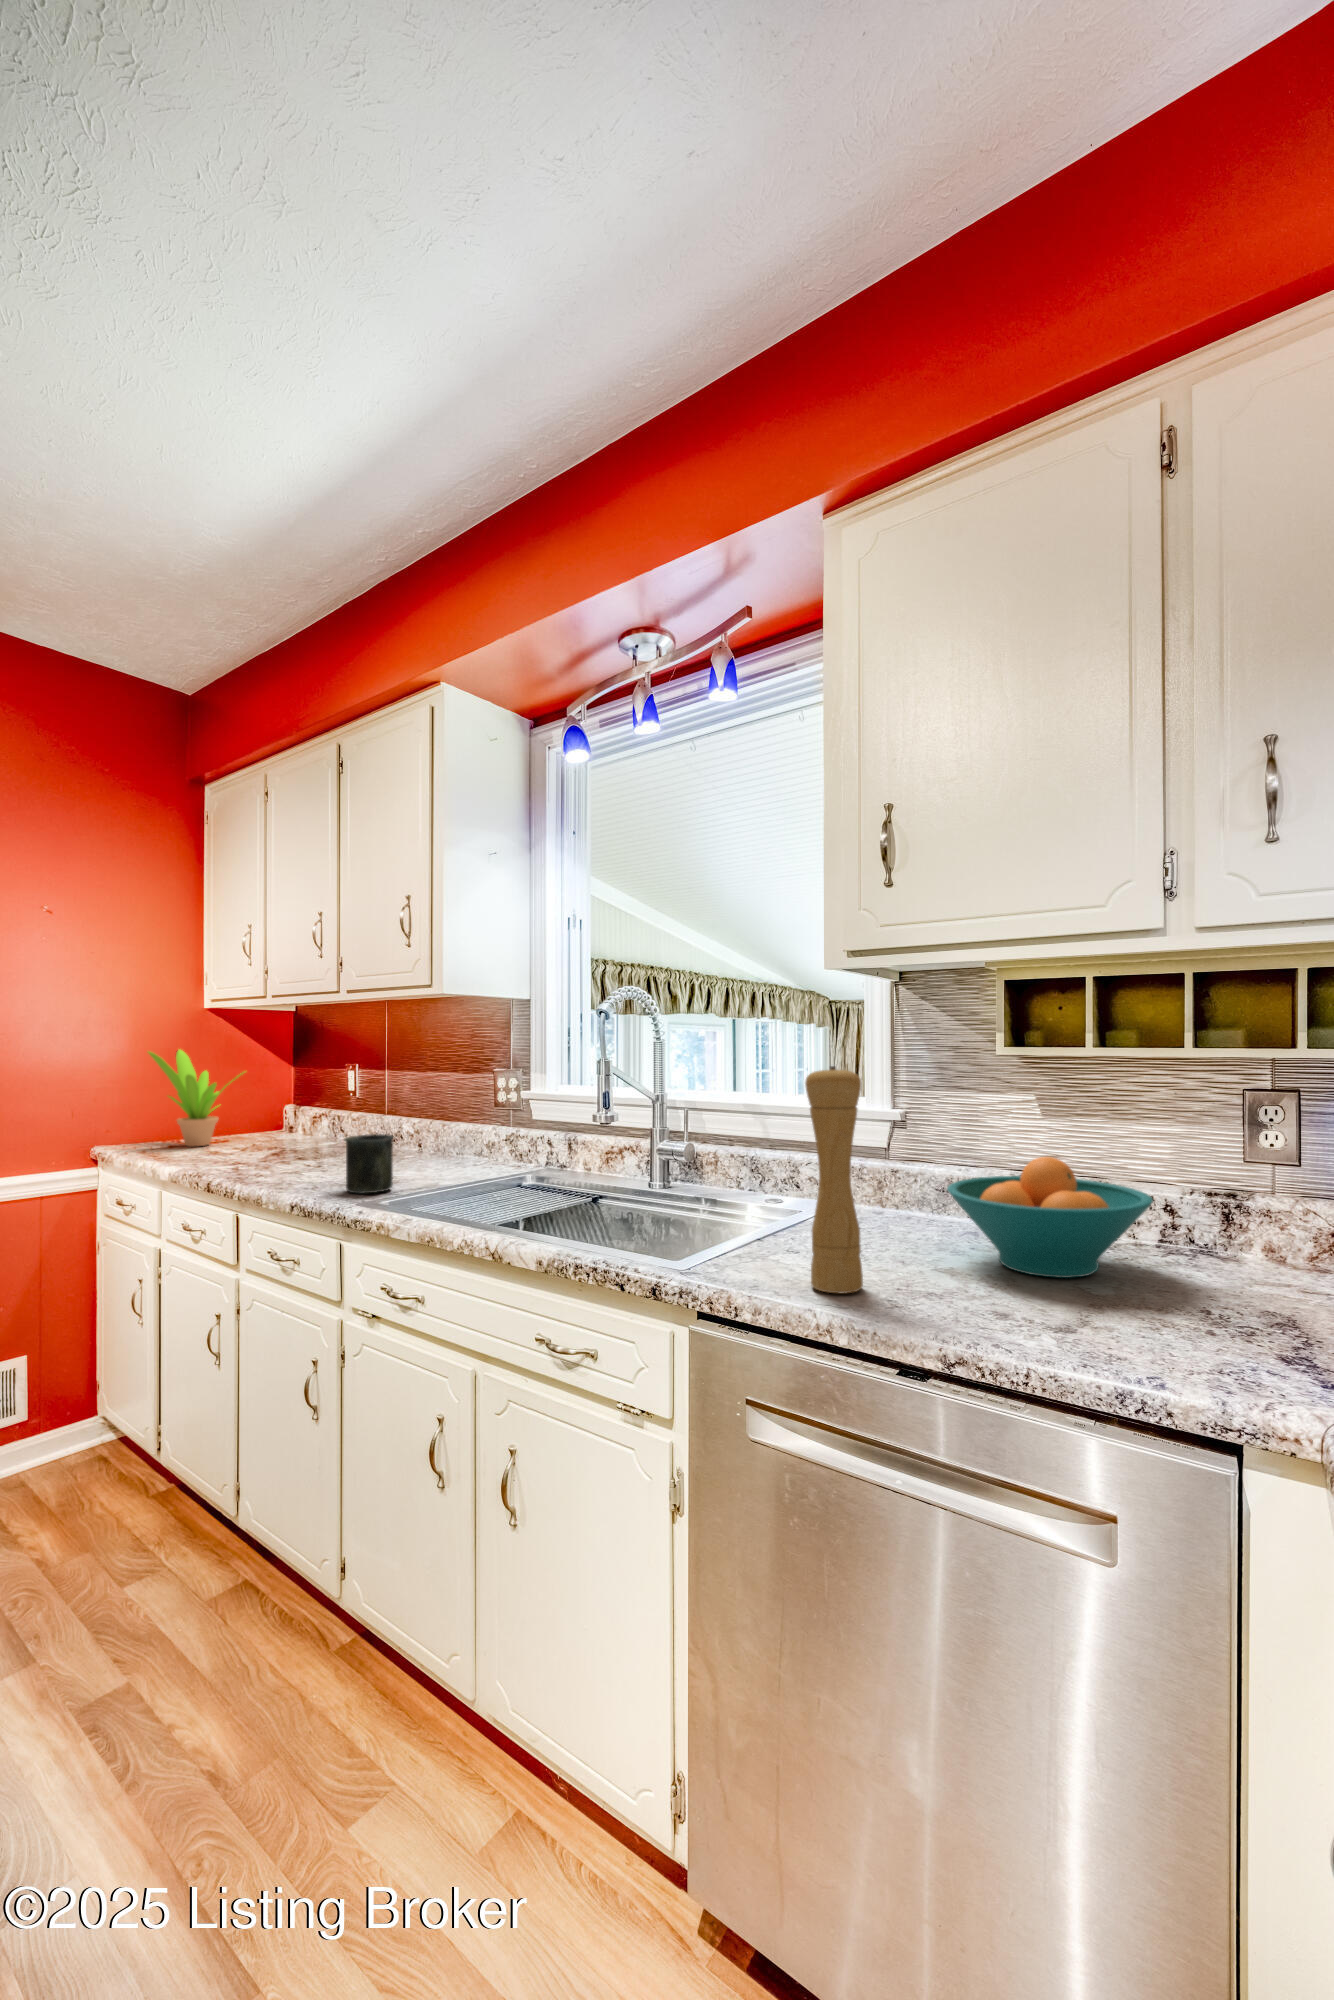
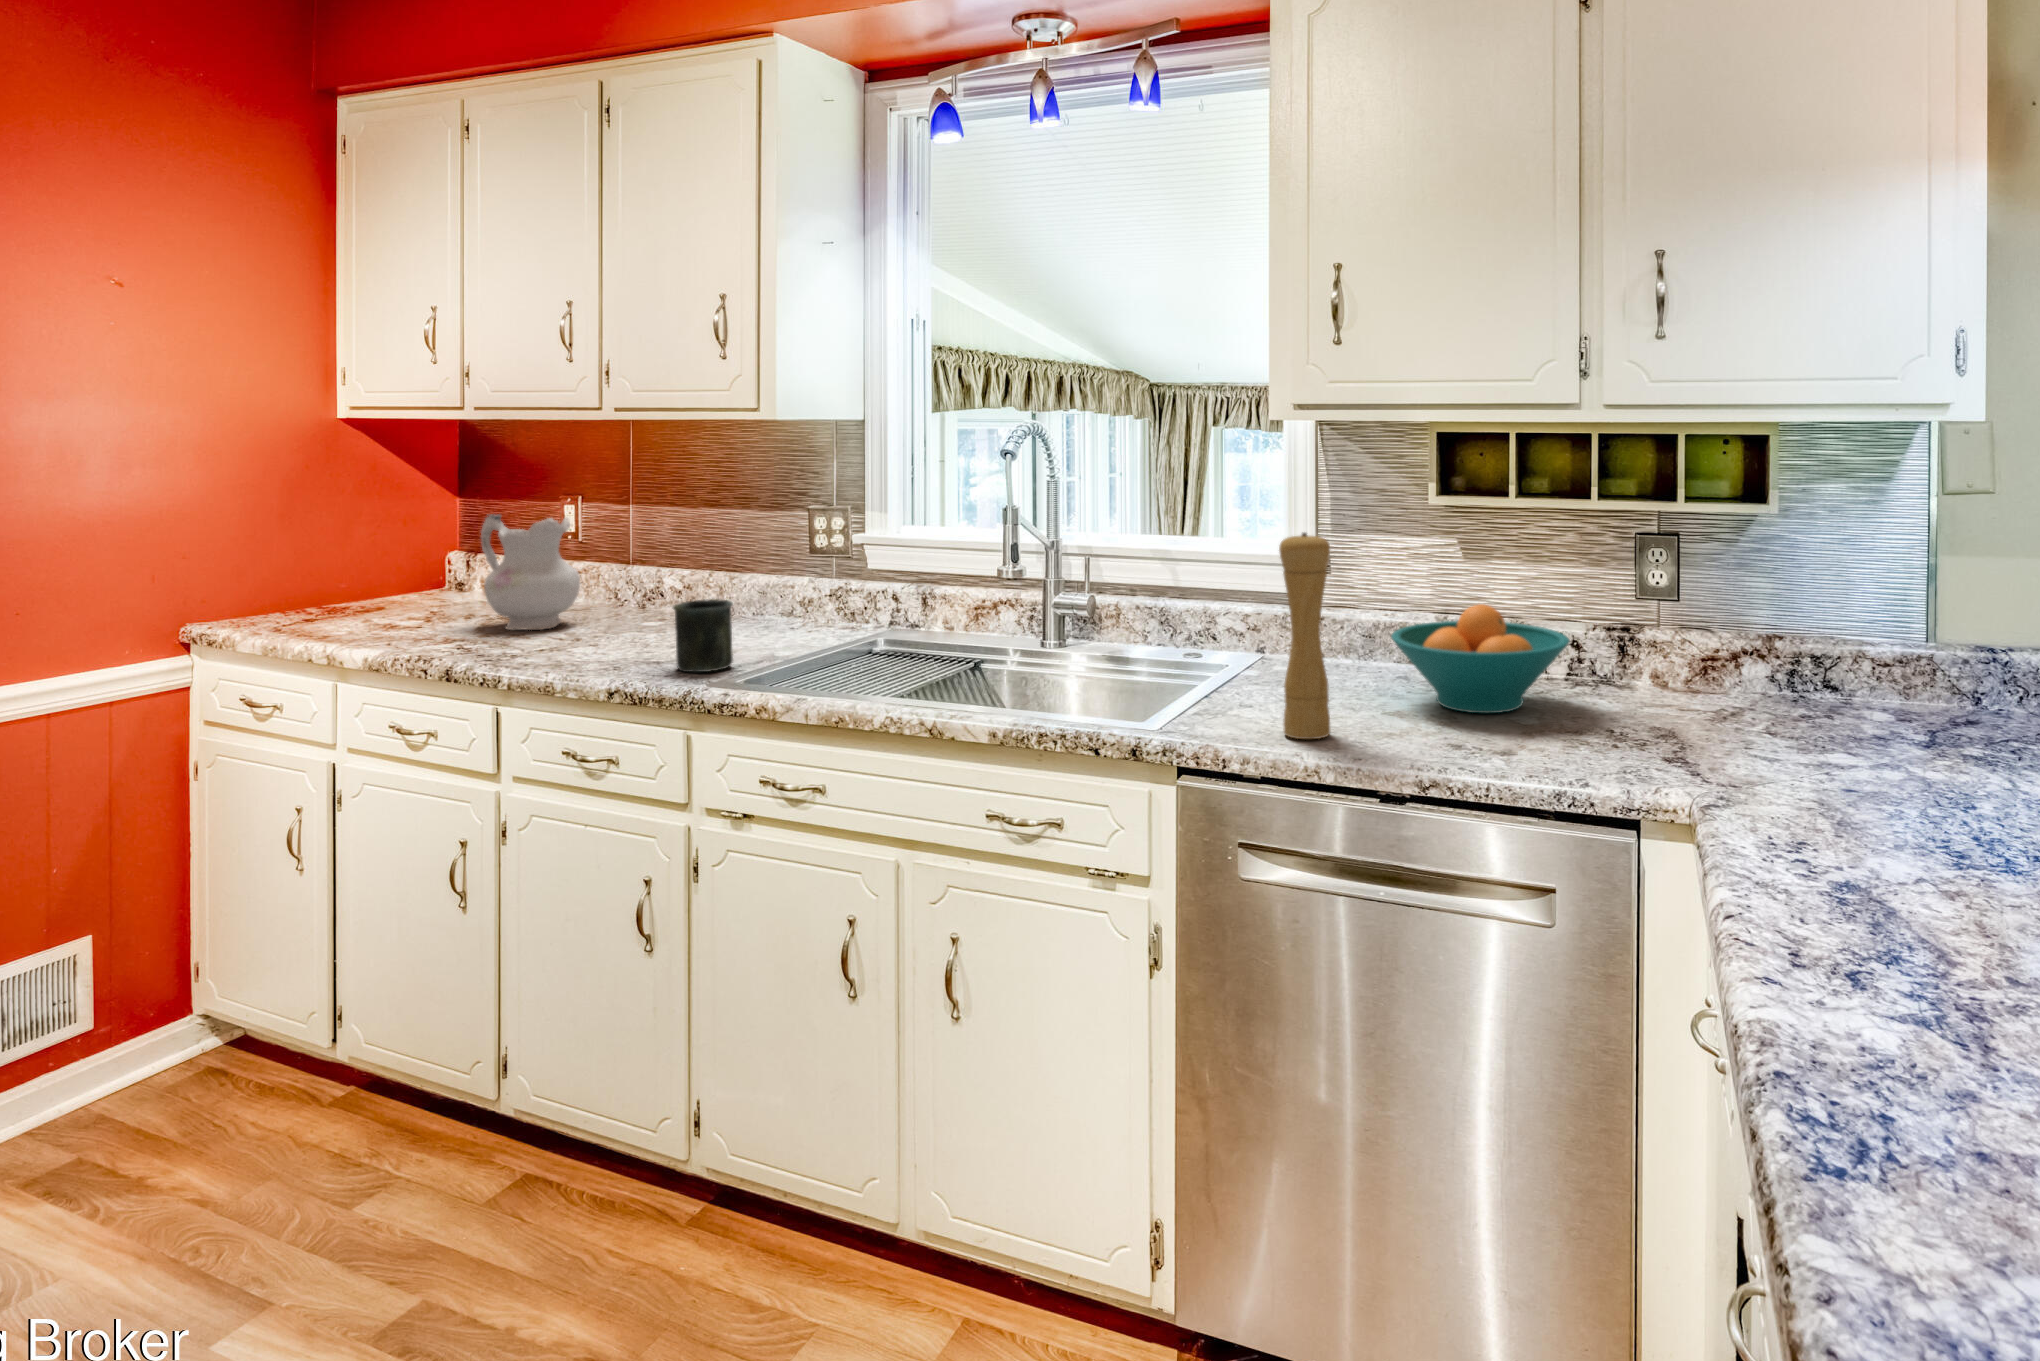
potted plant: present [148,1049,244,1147] -> none [295,484,425,620]
ceramic pitcher: none [263,1070,335,1158] -> present [481,514,580,630]

